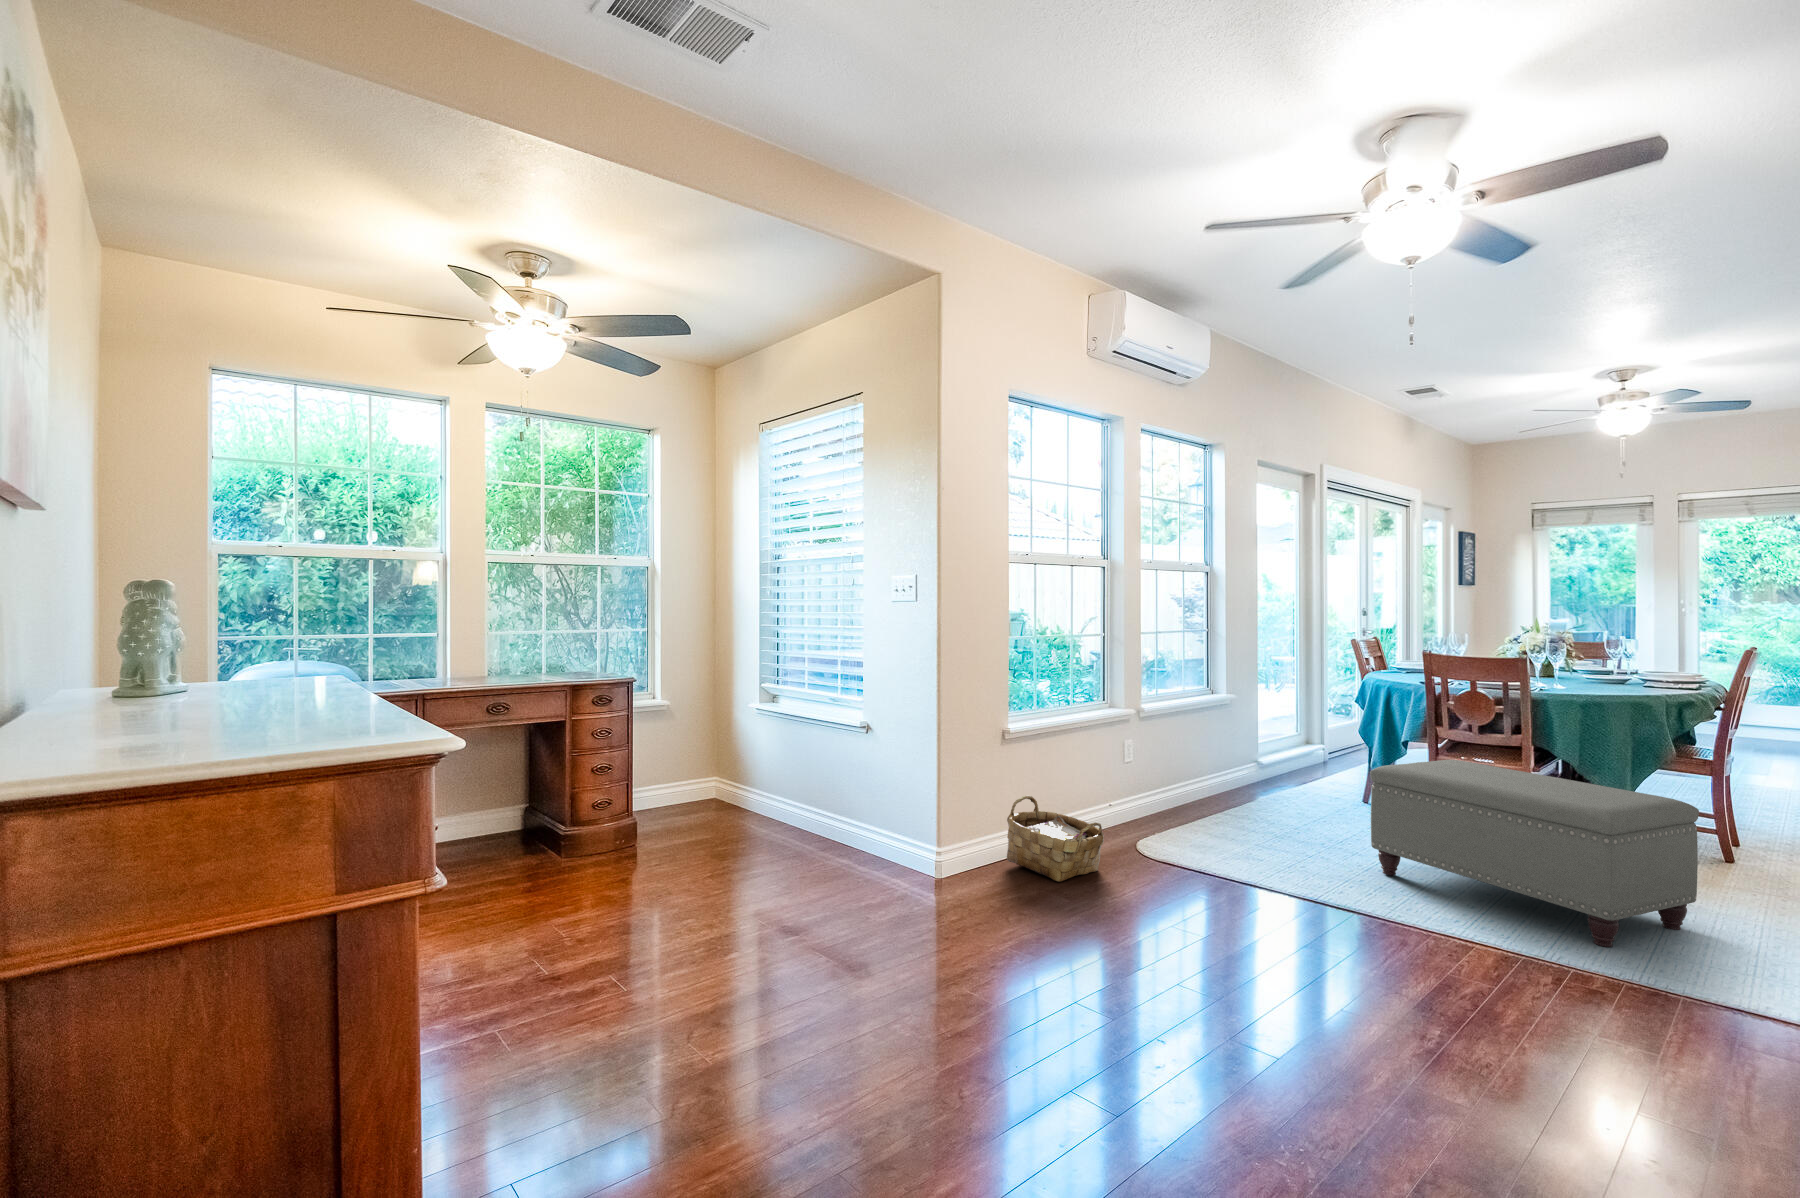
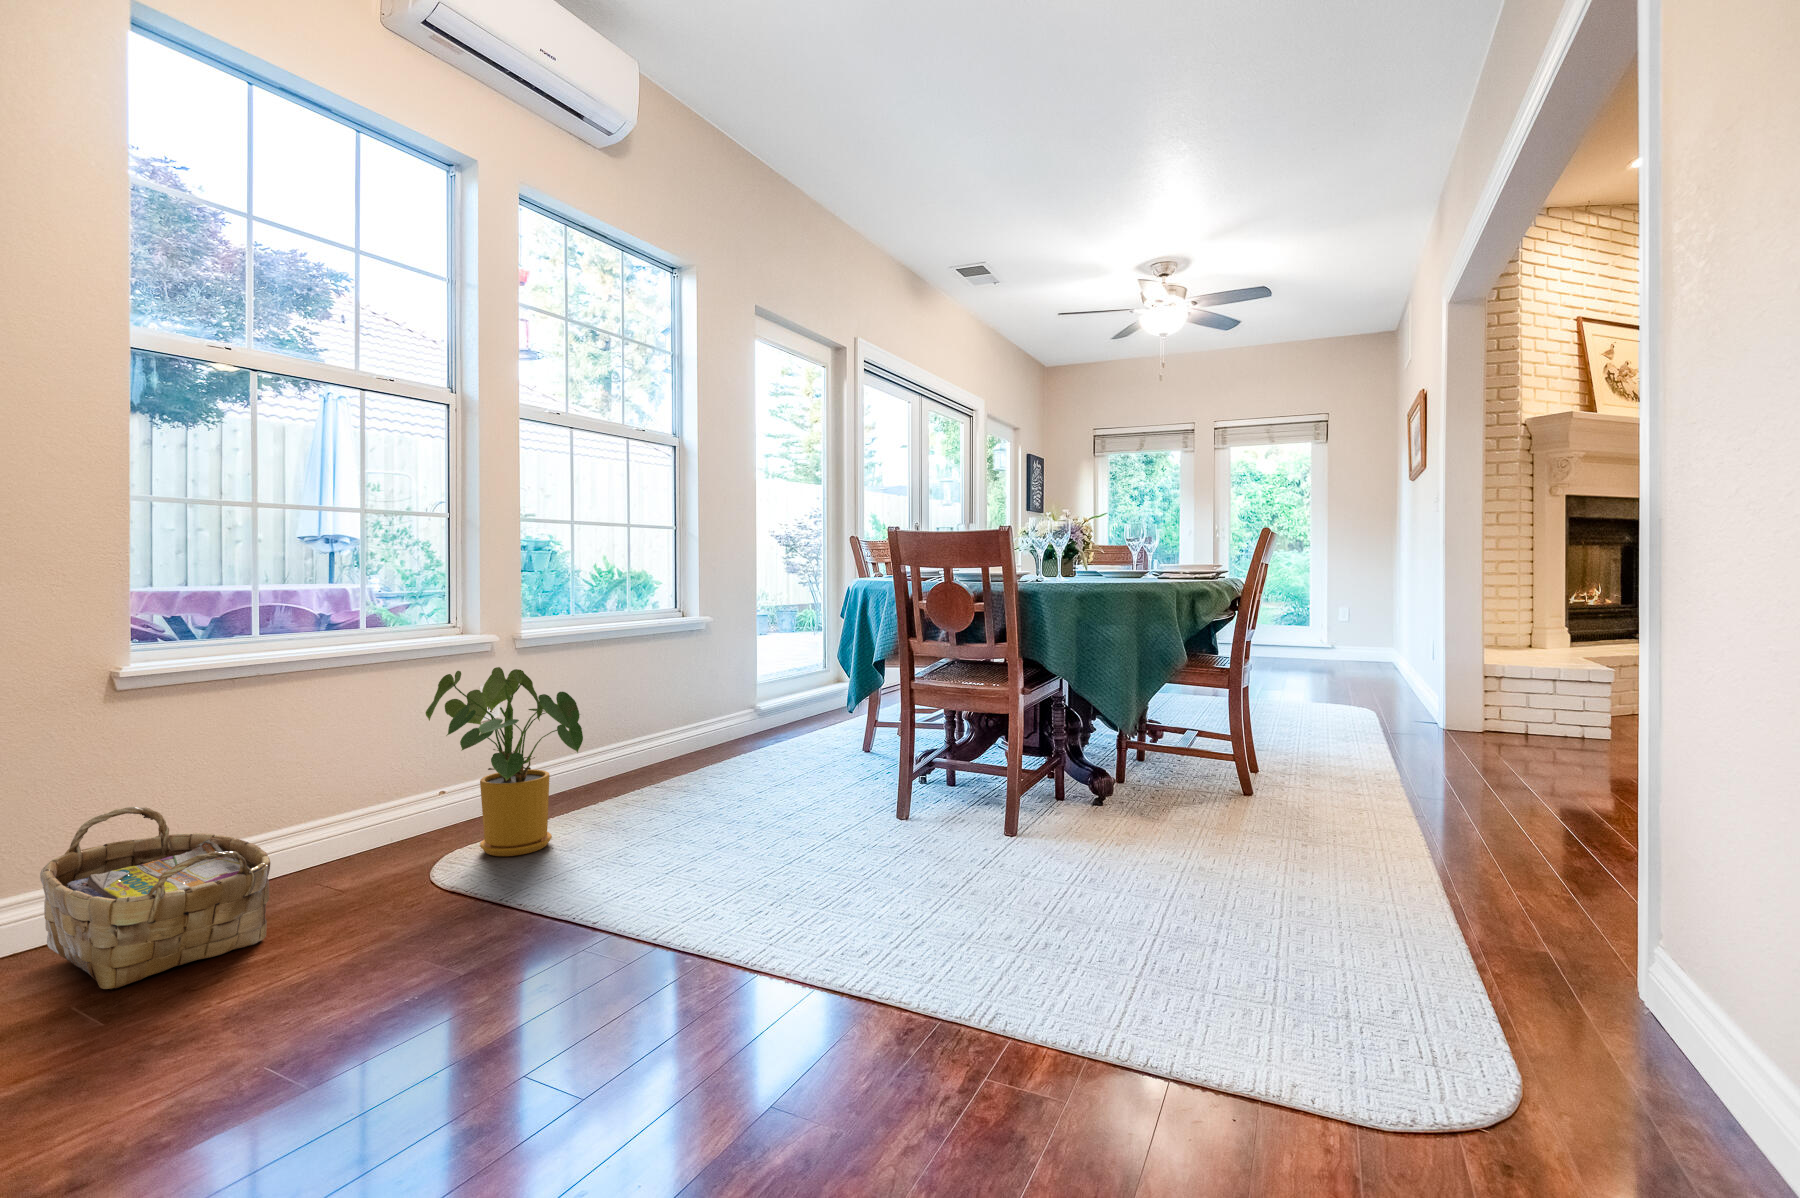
house plant: none [1121,728,1225,843] -> present [426,667,583,856]
ottoman: present [1370,760,1699,947] -> none [783,683,1196,974]

